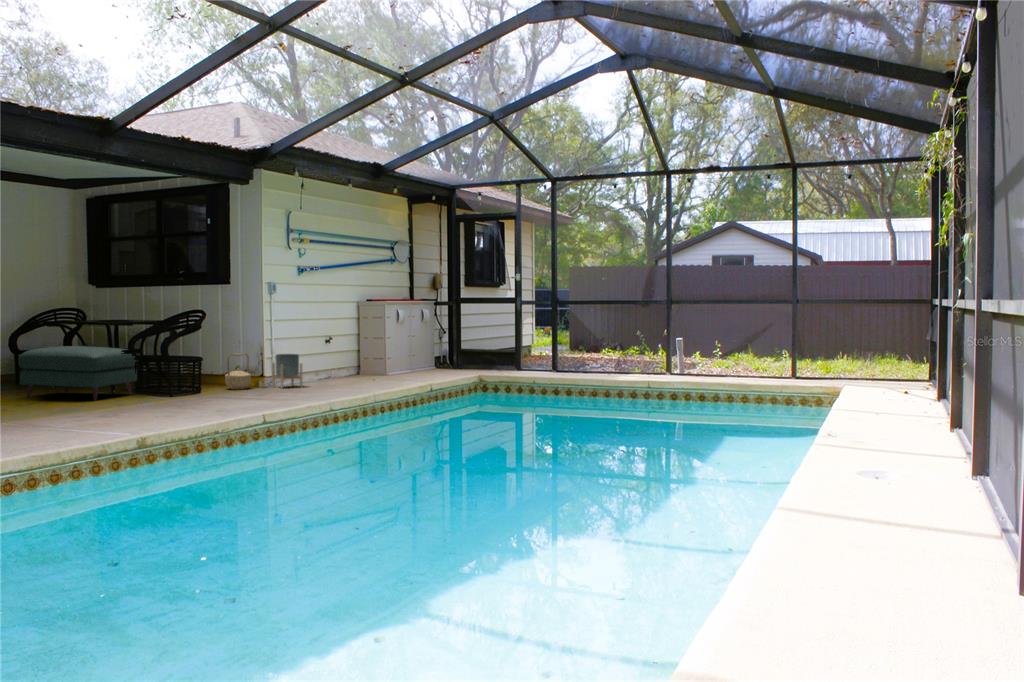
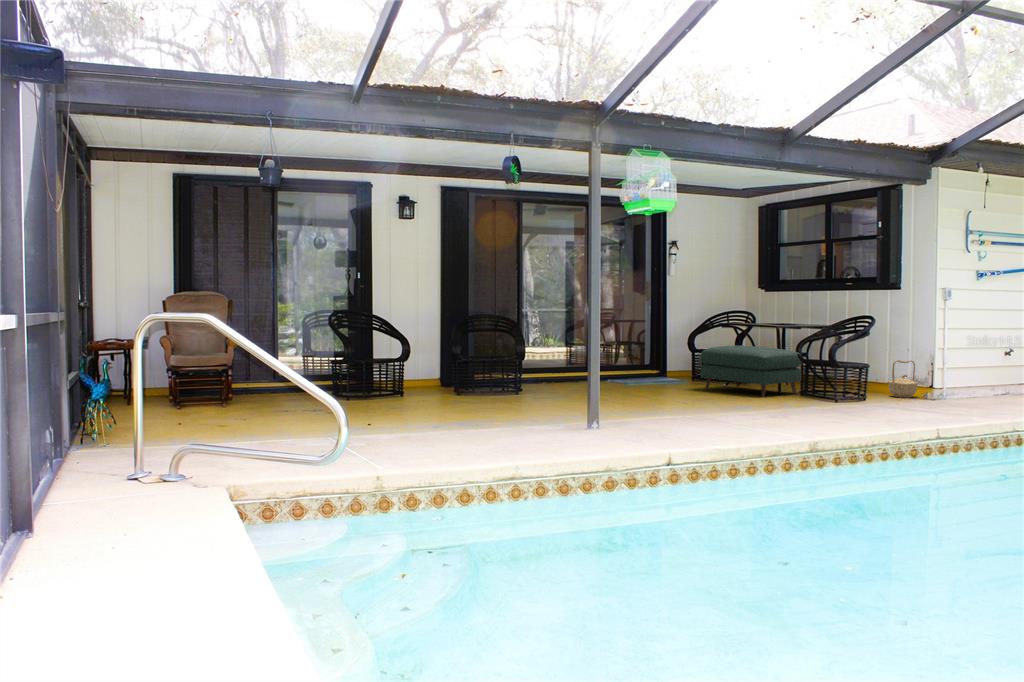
planter: present [272,354,302,389] -> none [941,364,978,401]

